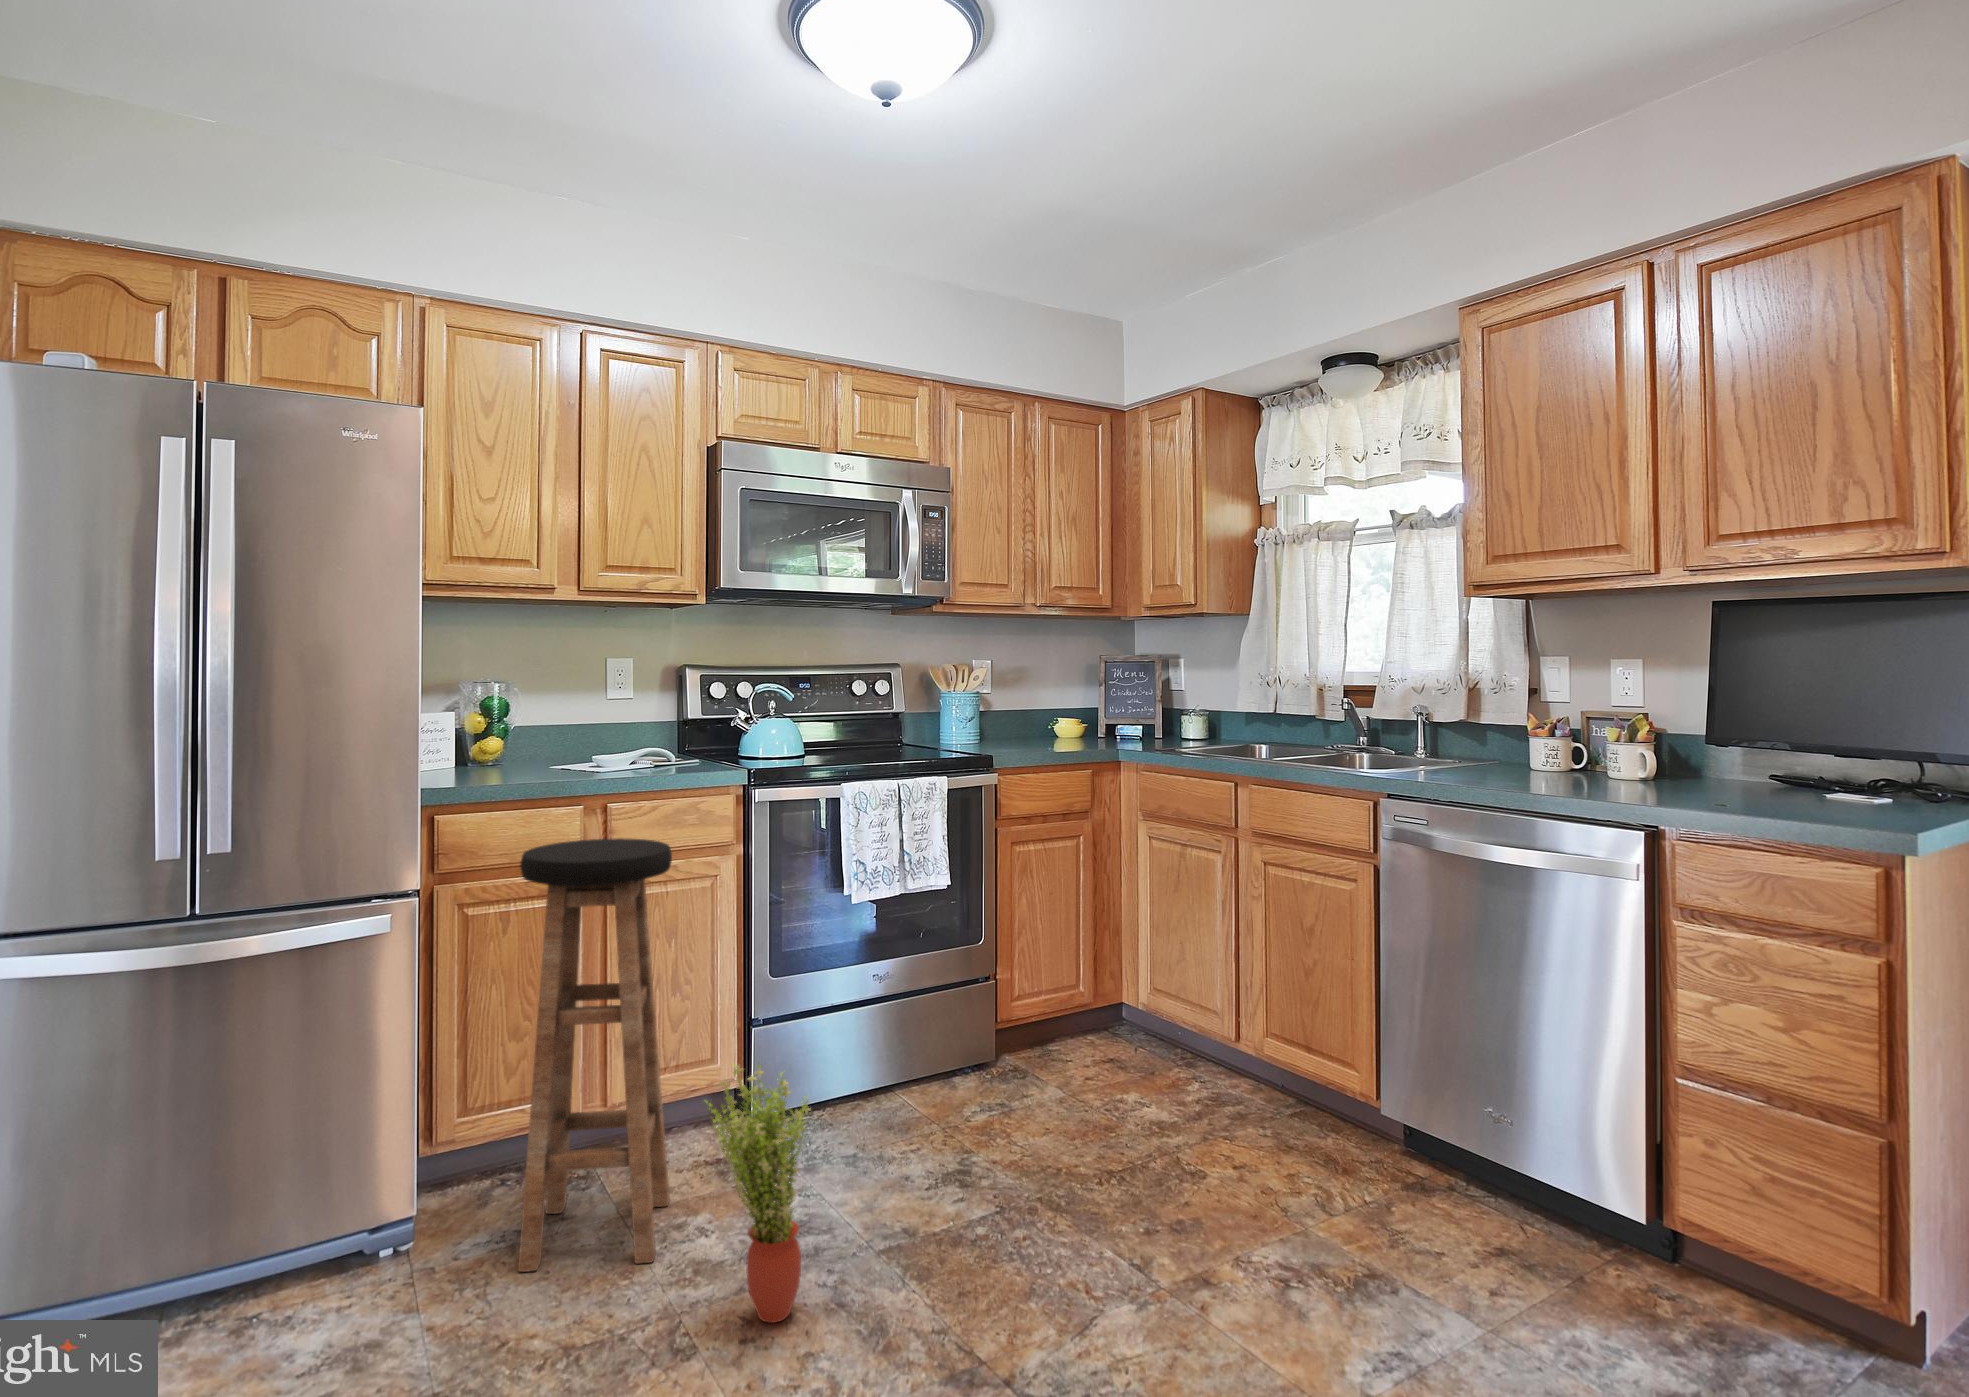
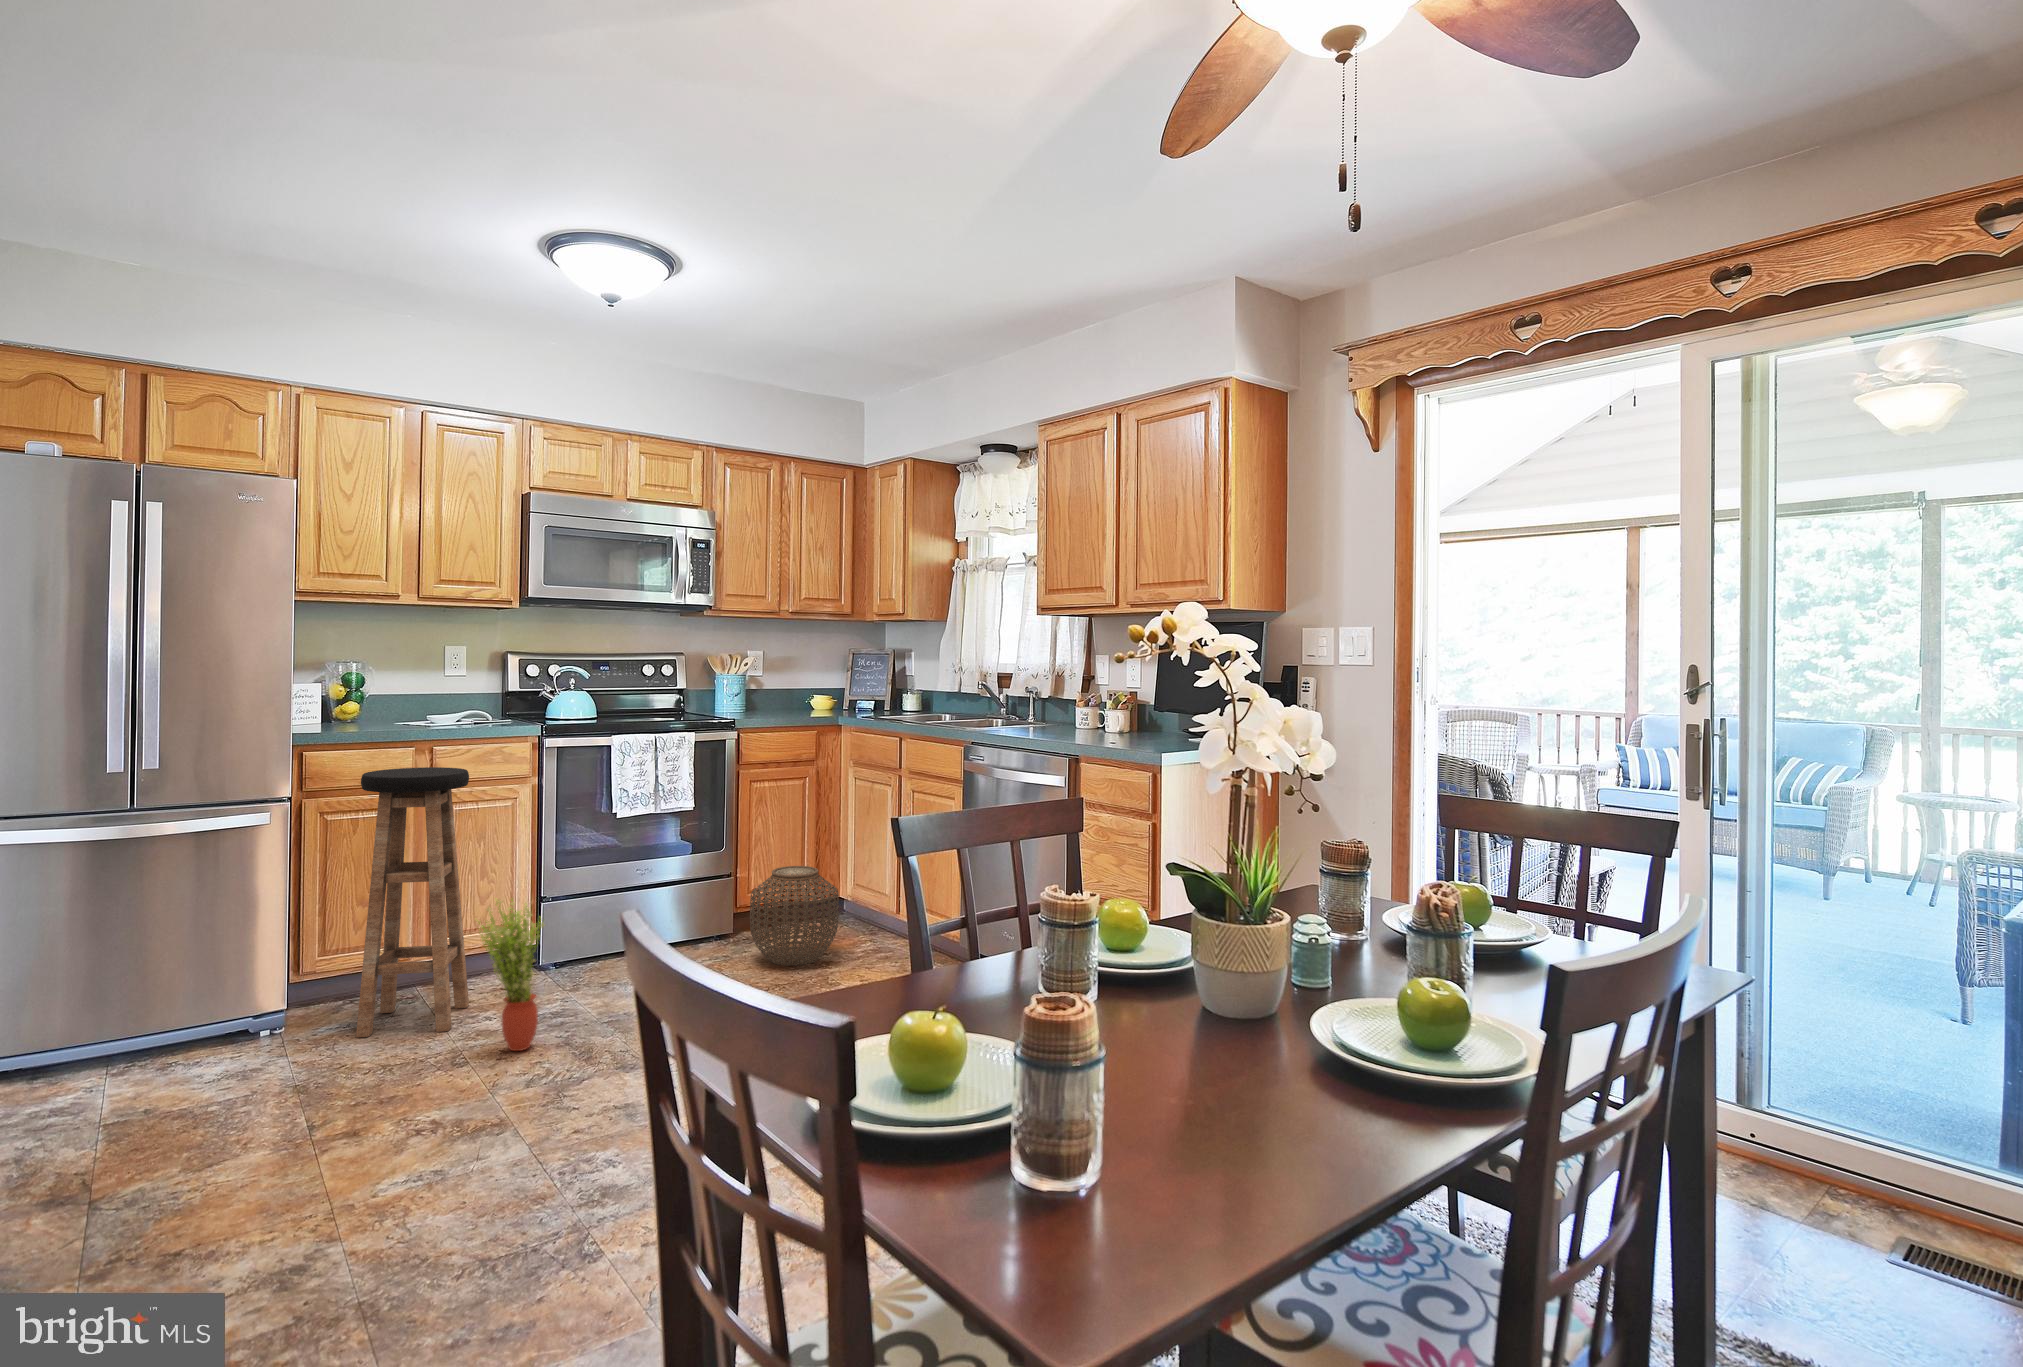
woven basket: none [1042,972,1172,1128] -> present [750,866,839,966]

